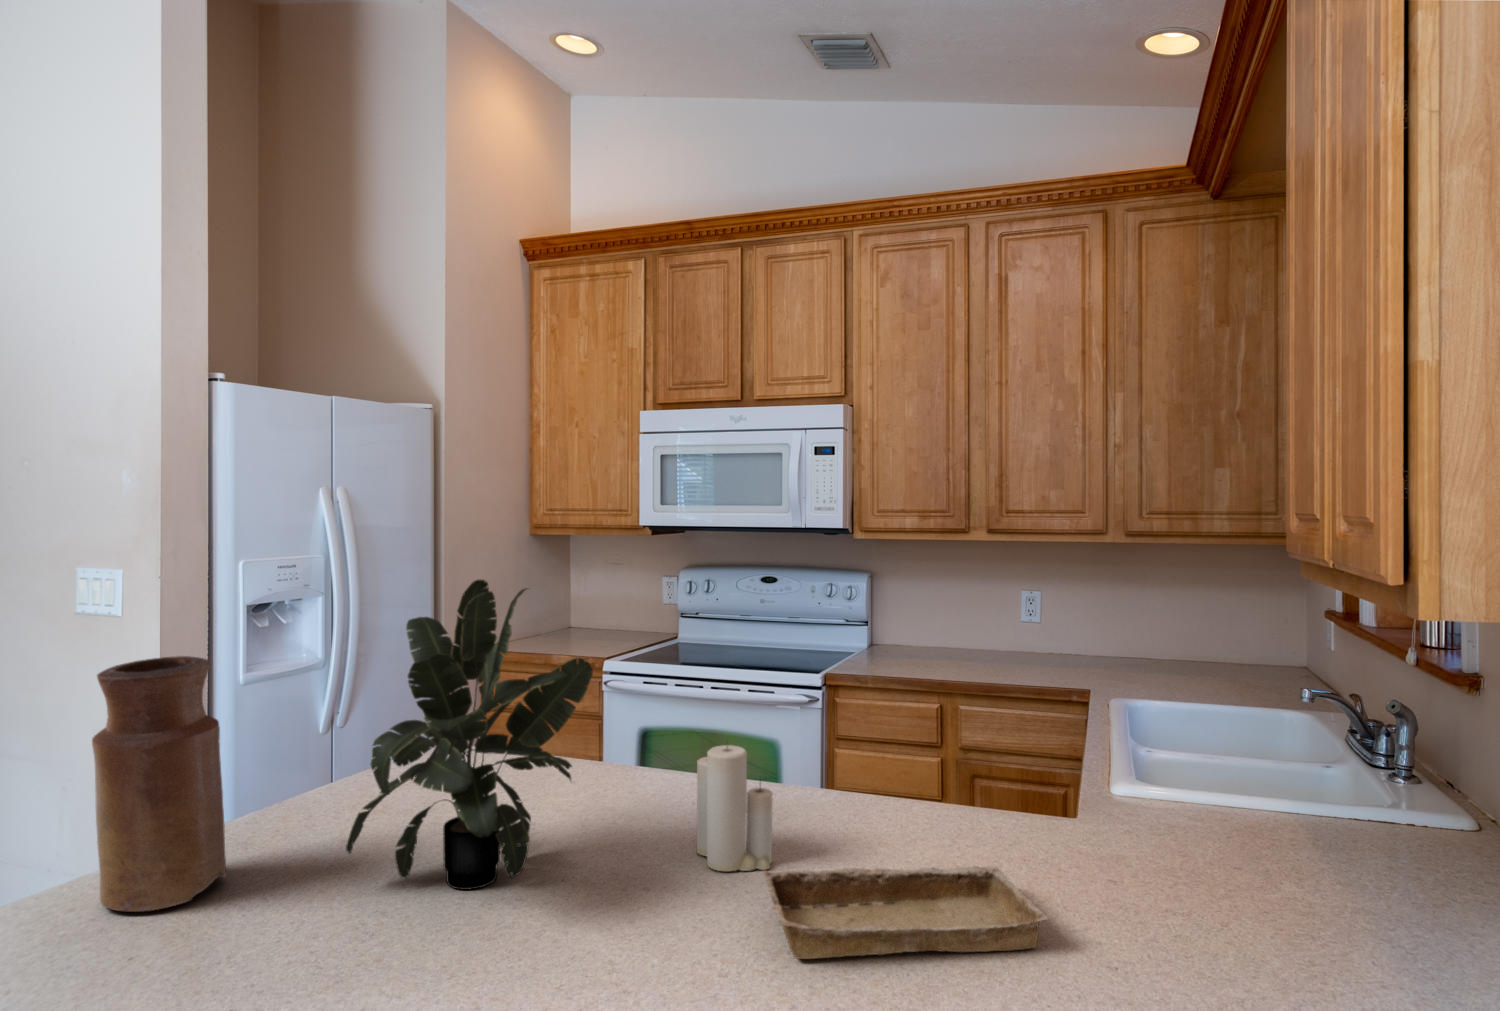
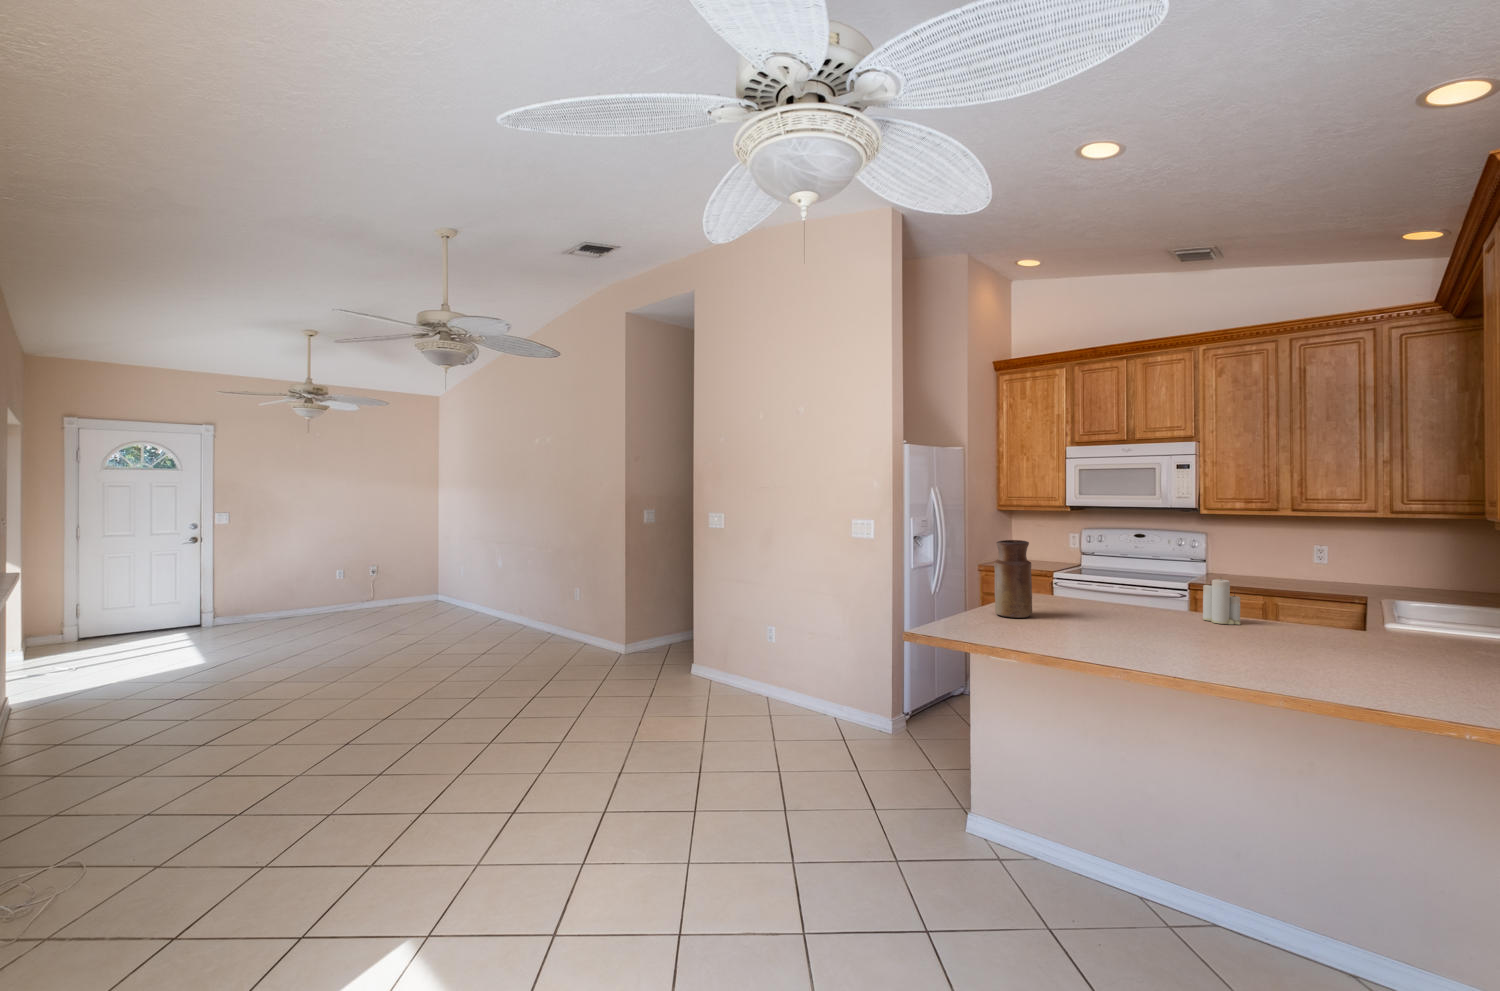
potted plant: present [346,579,593,890] -> none [1076,517,1172,621]
tray: present [763,866,1048,959] -> none [1248,618,1380,644]

